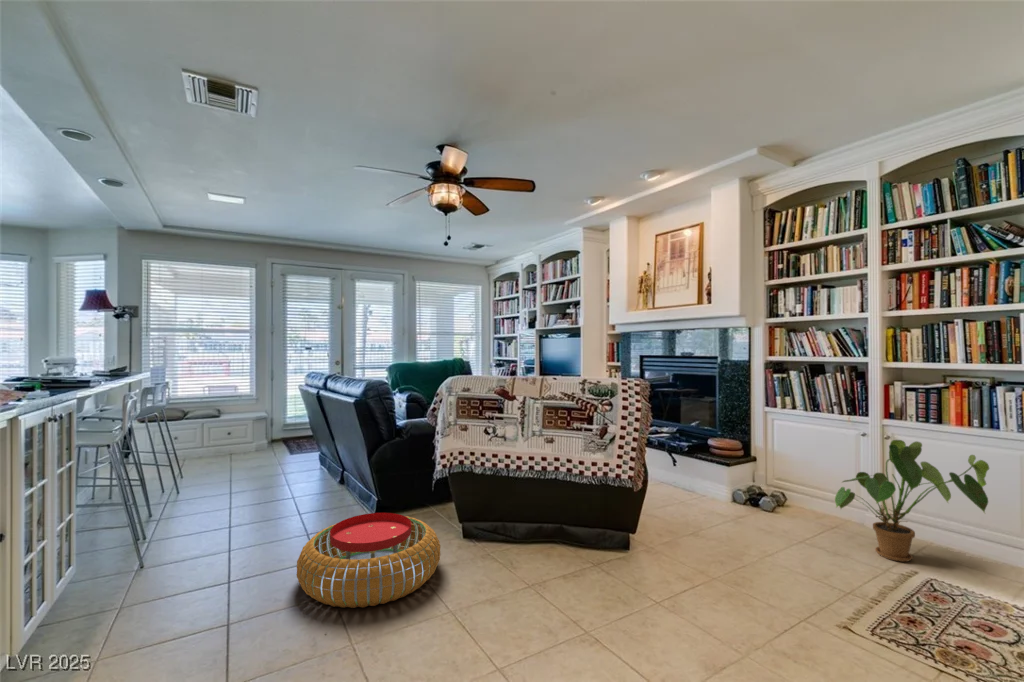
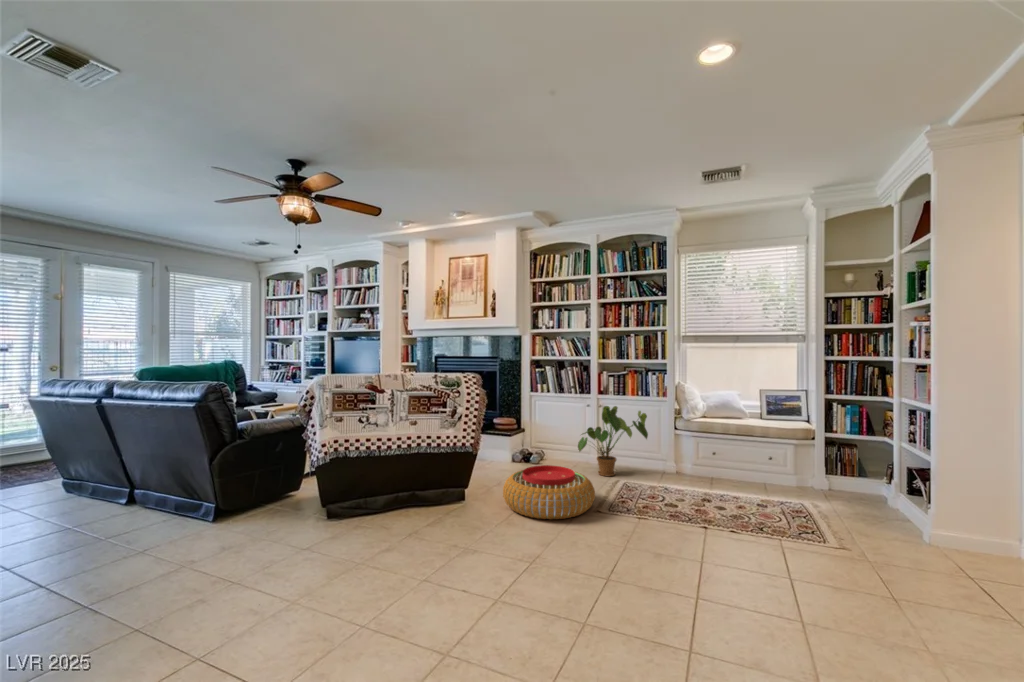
pouf: present [297,513,440,608] -> present [503,465,595,519]

